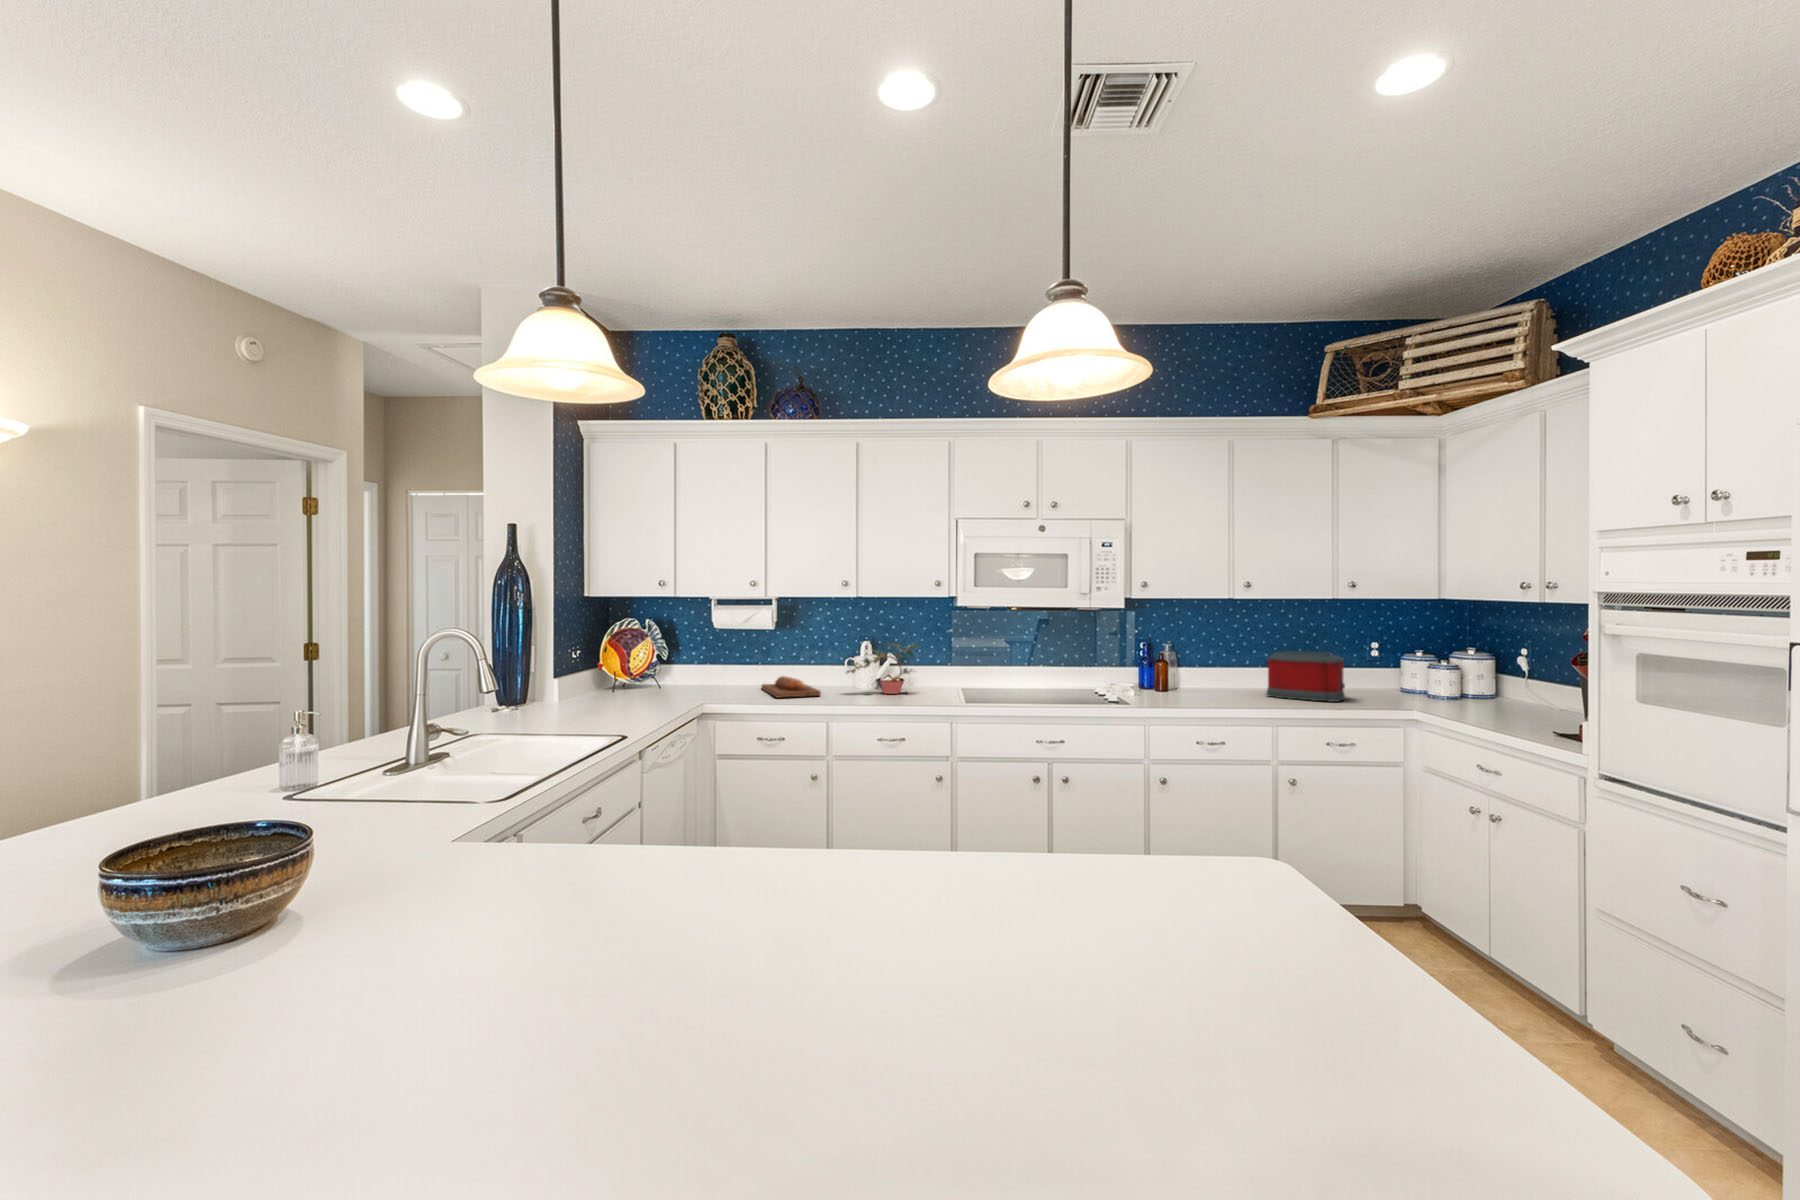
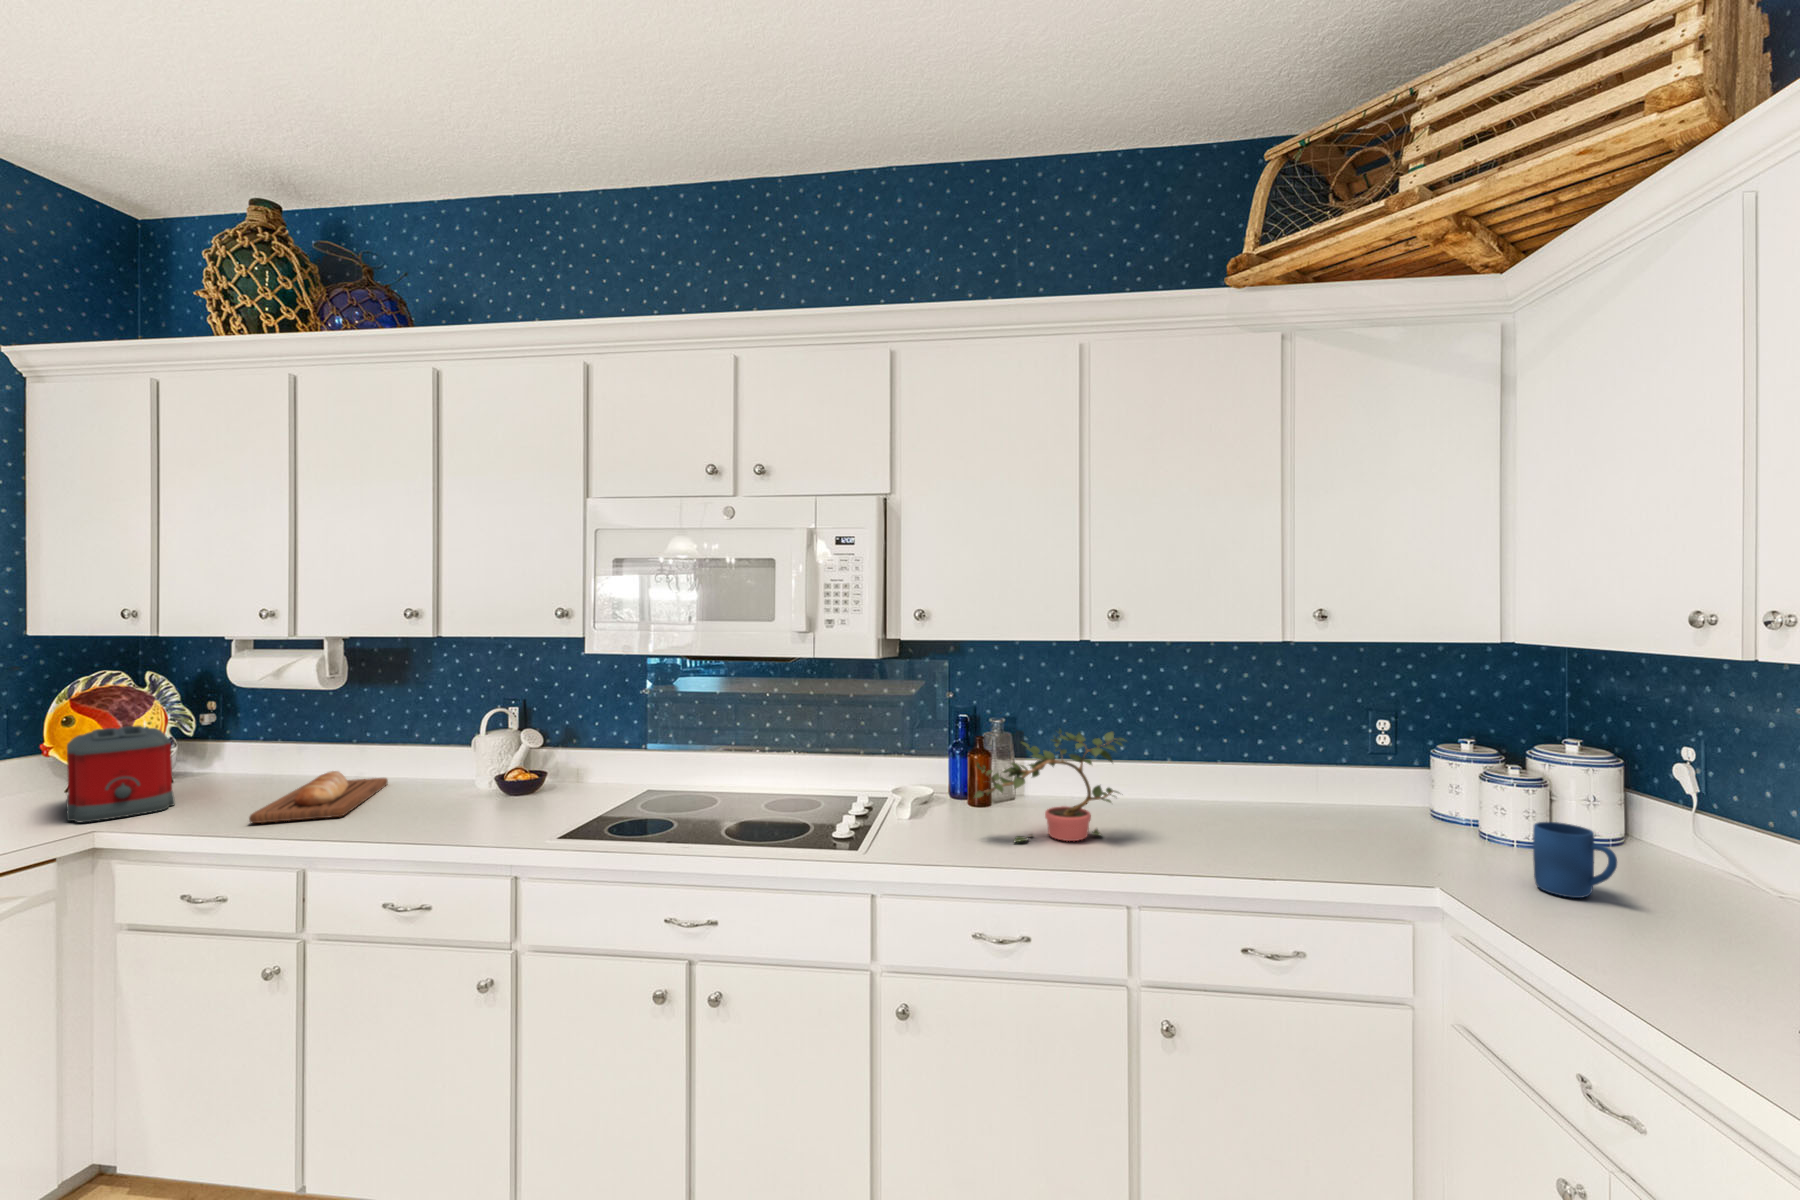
potted plant: present [847,643,917,694] -> present [974,730,1125,842]
toaster: present [1265,651,1345,702] -> present [66,726,175,822]
mug: none [1456,681,1492,711] -> present [1533,822,1617,898]

